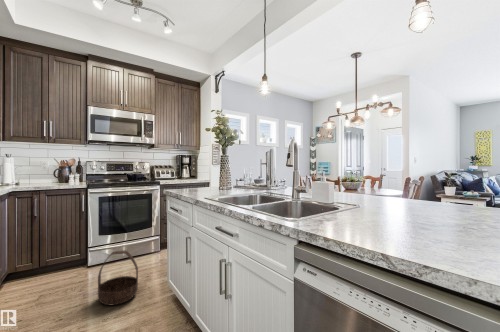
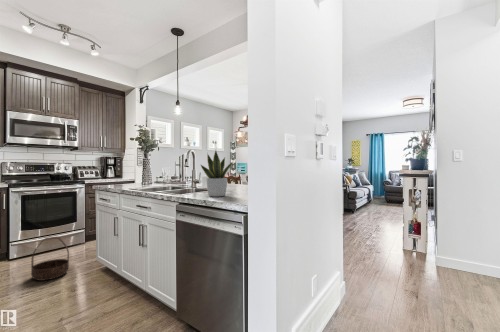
potted plant: none [341,130,413,234] -> present [201,151,233,197]

